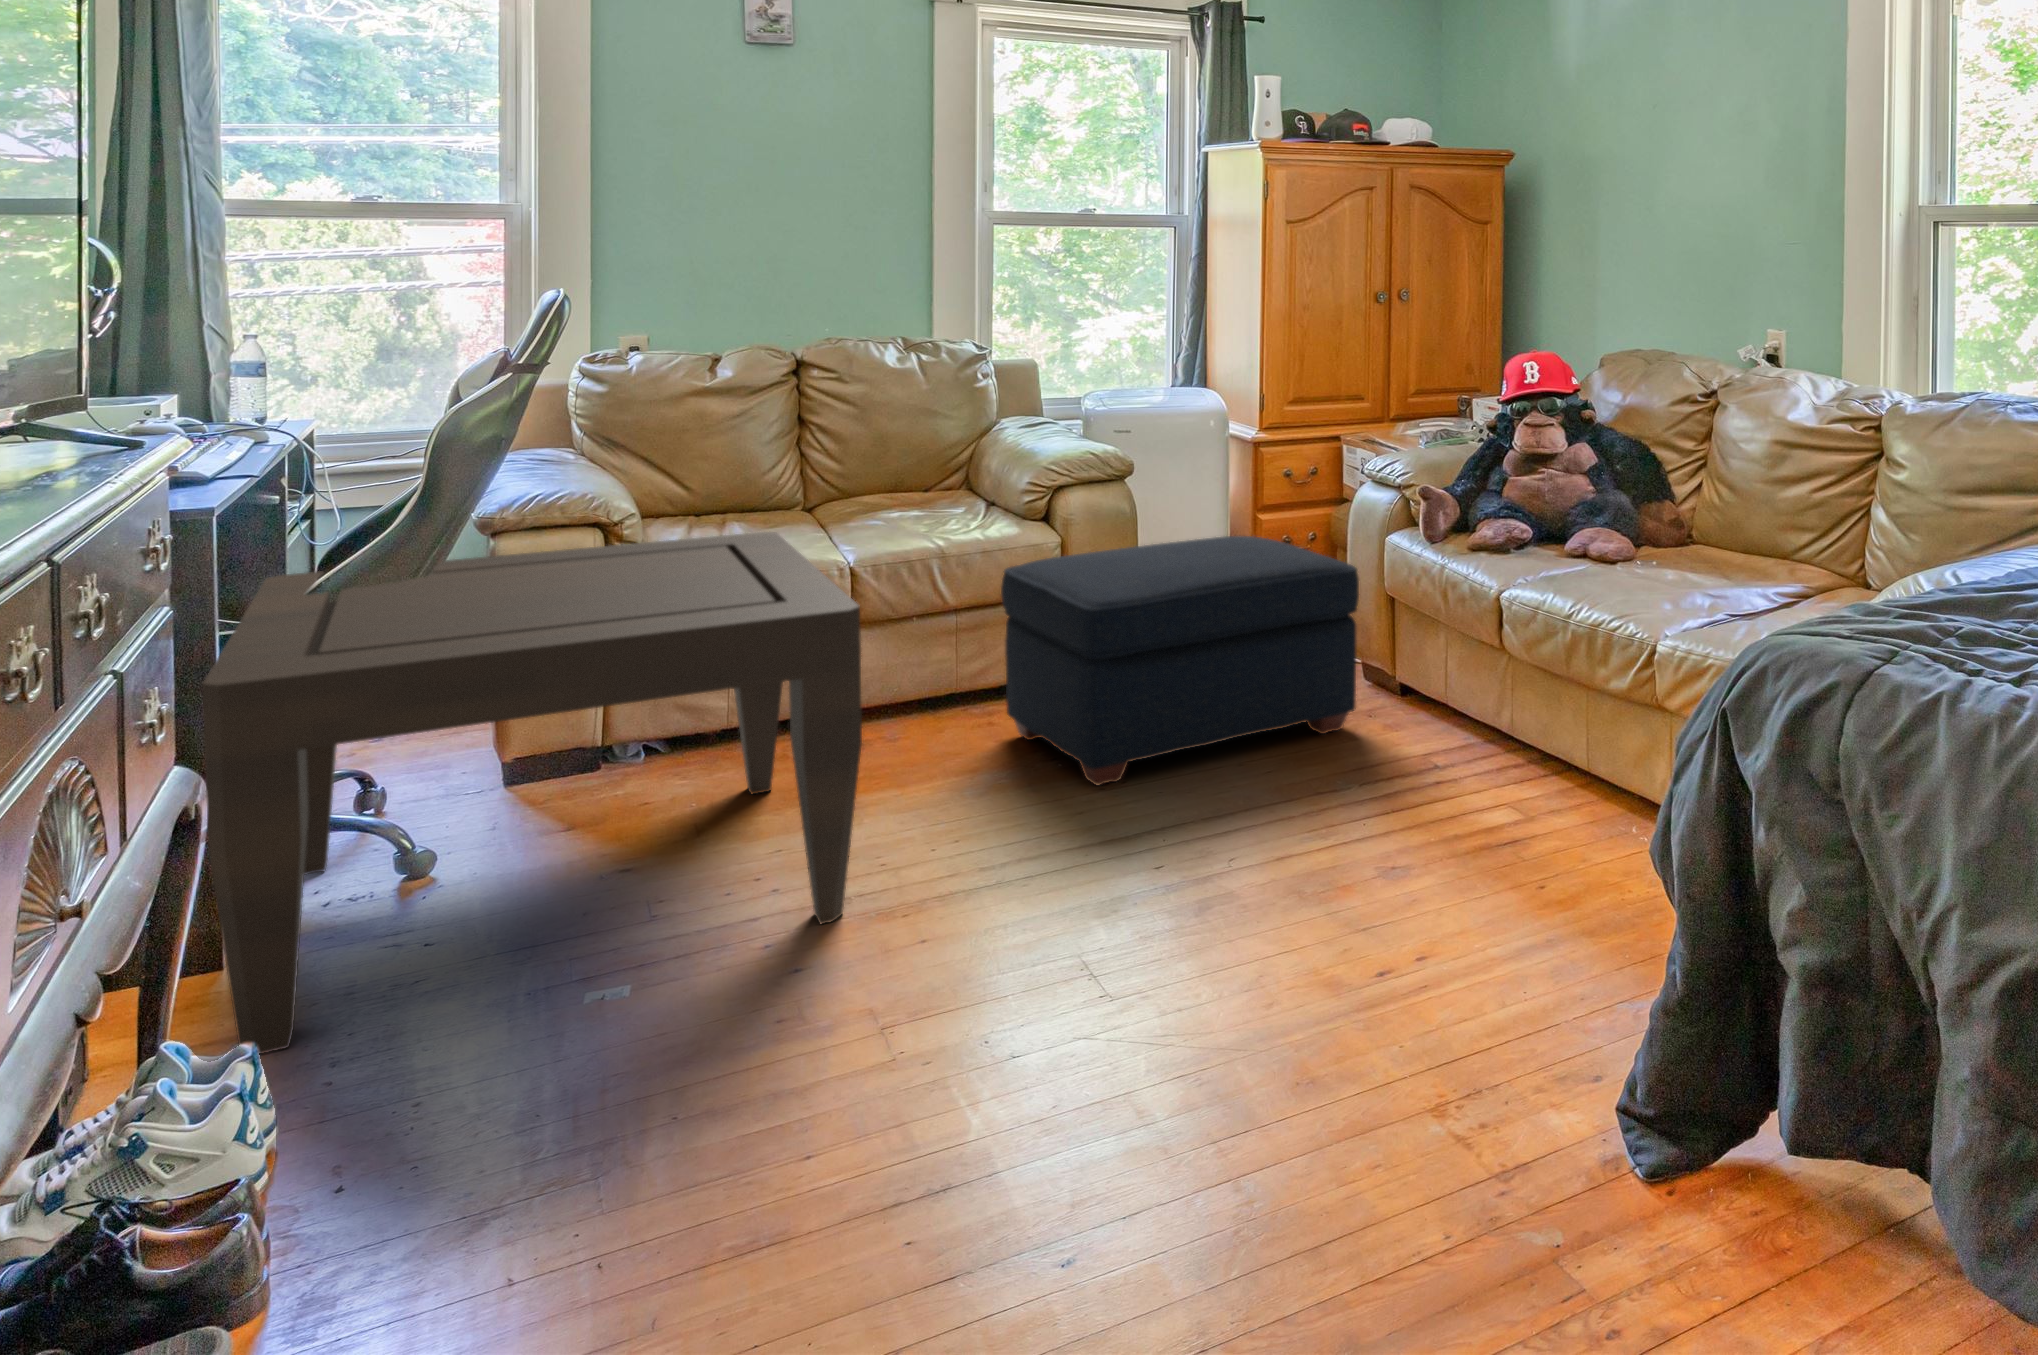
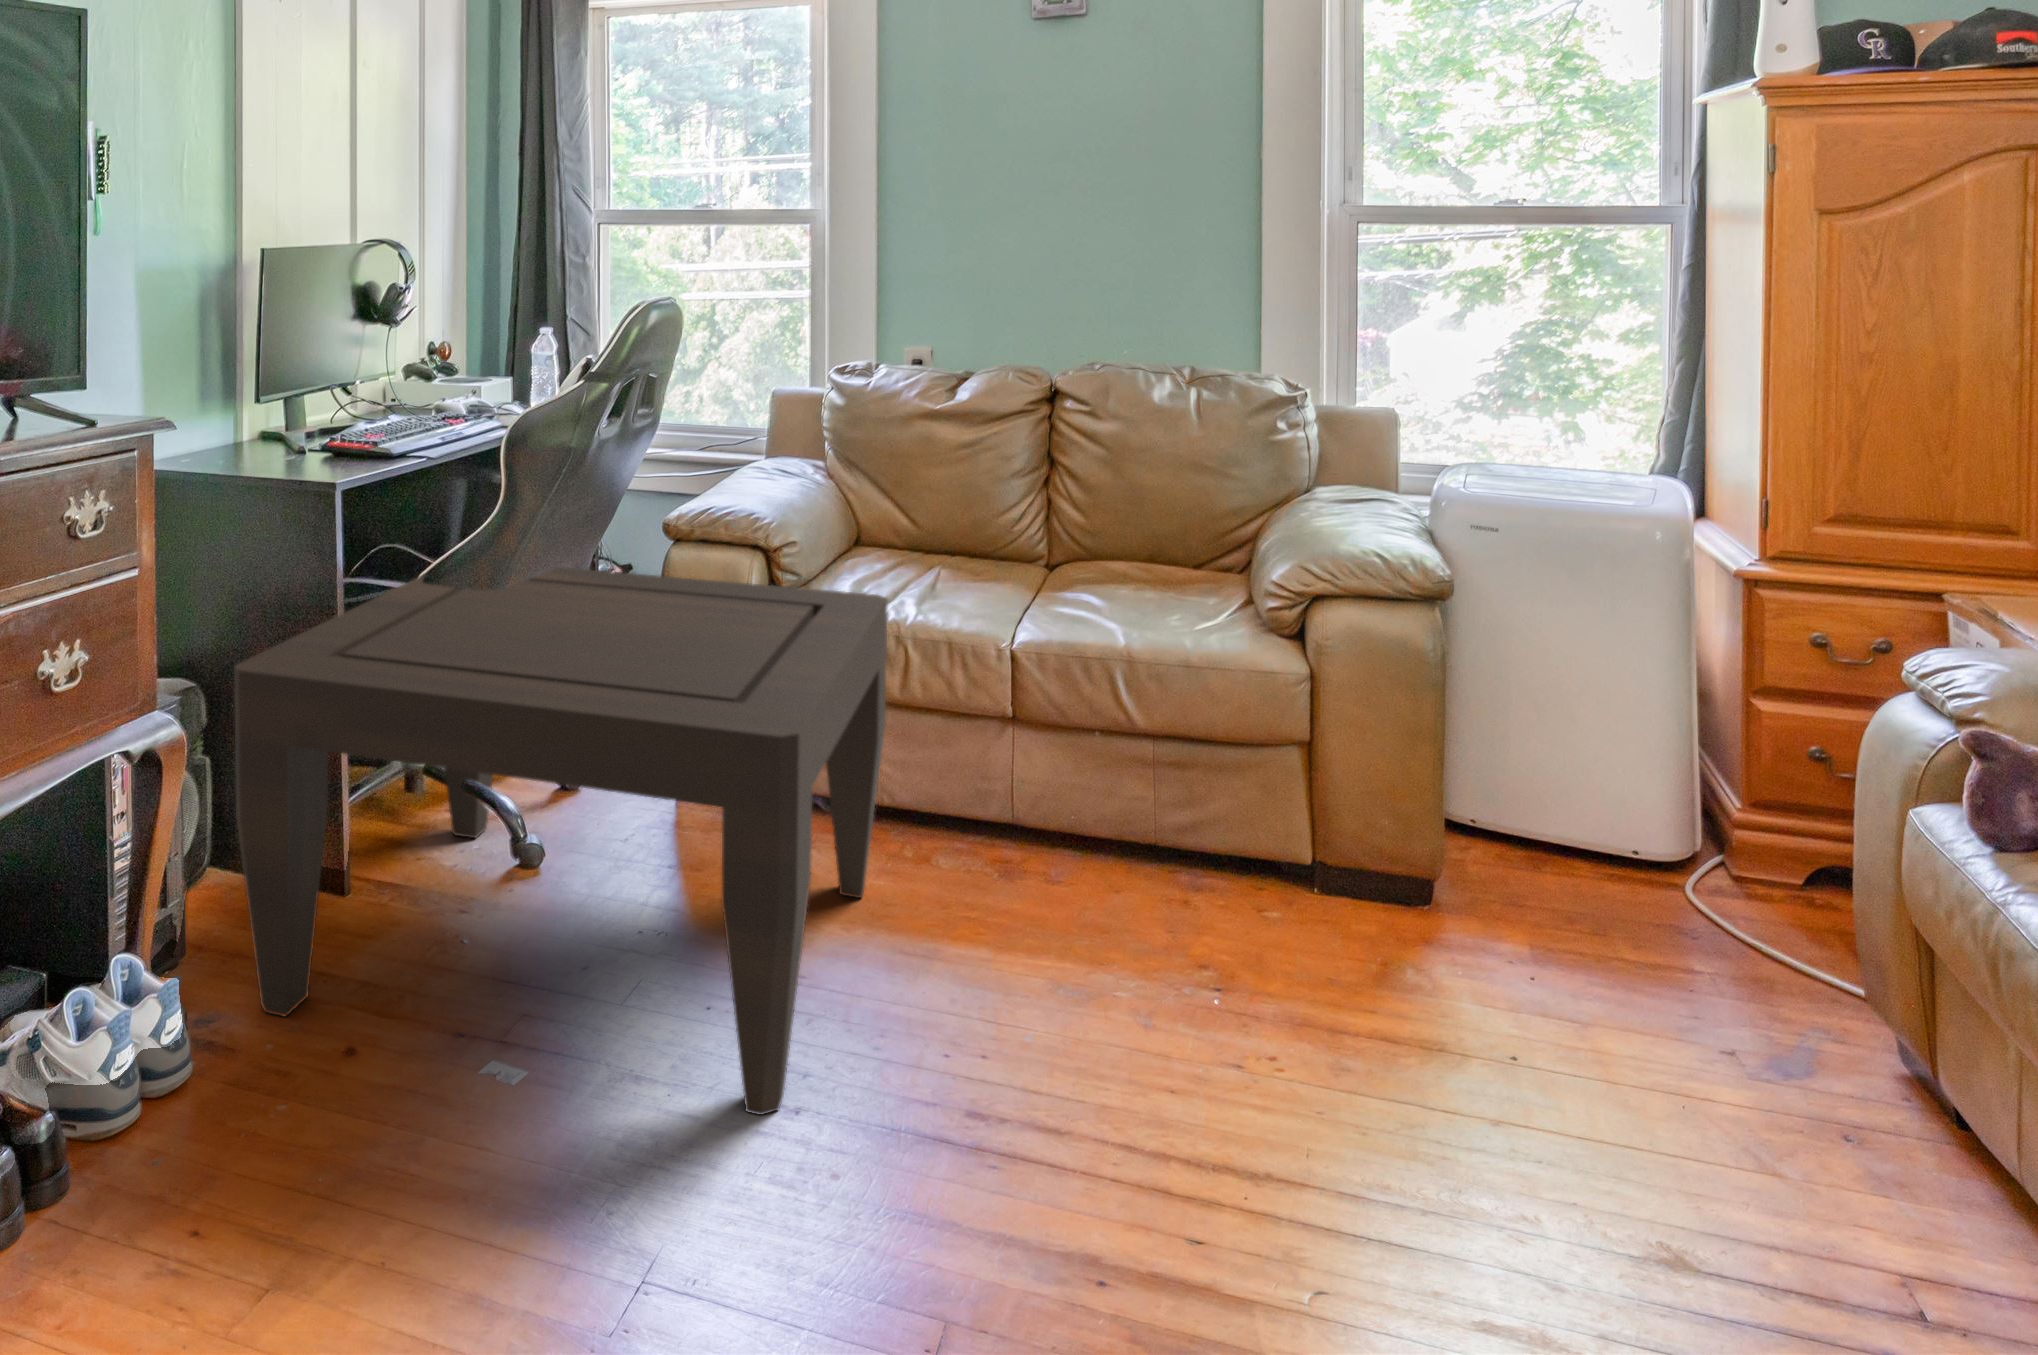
ottoman: present [1001,536,1359,785] -> none [1176,698,1799,1132]

